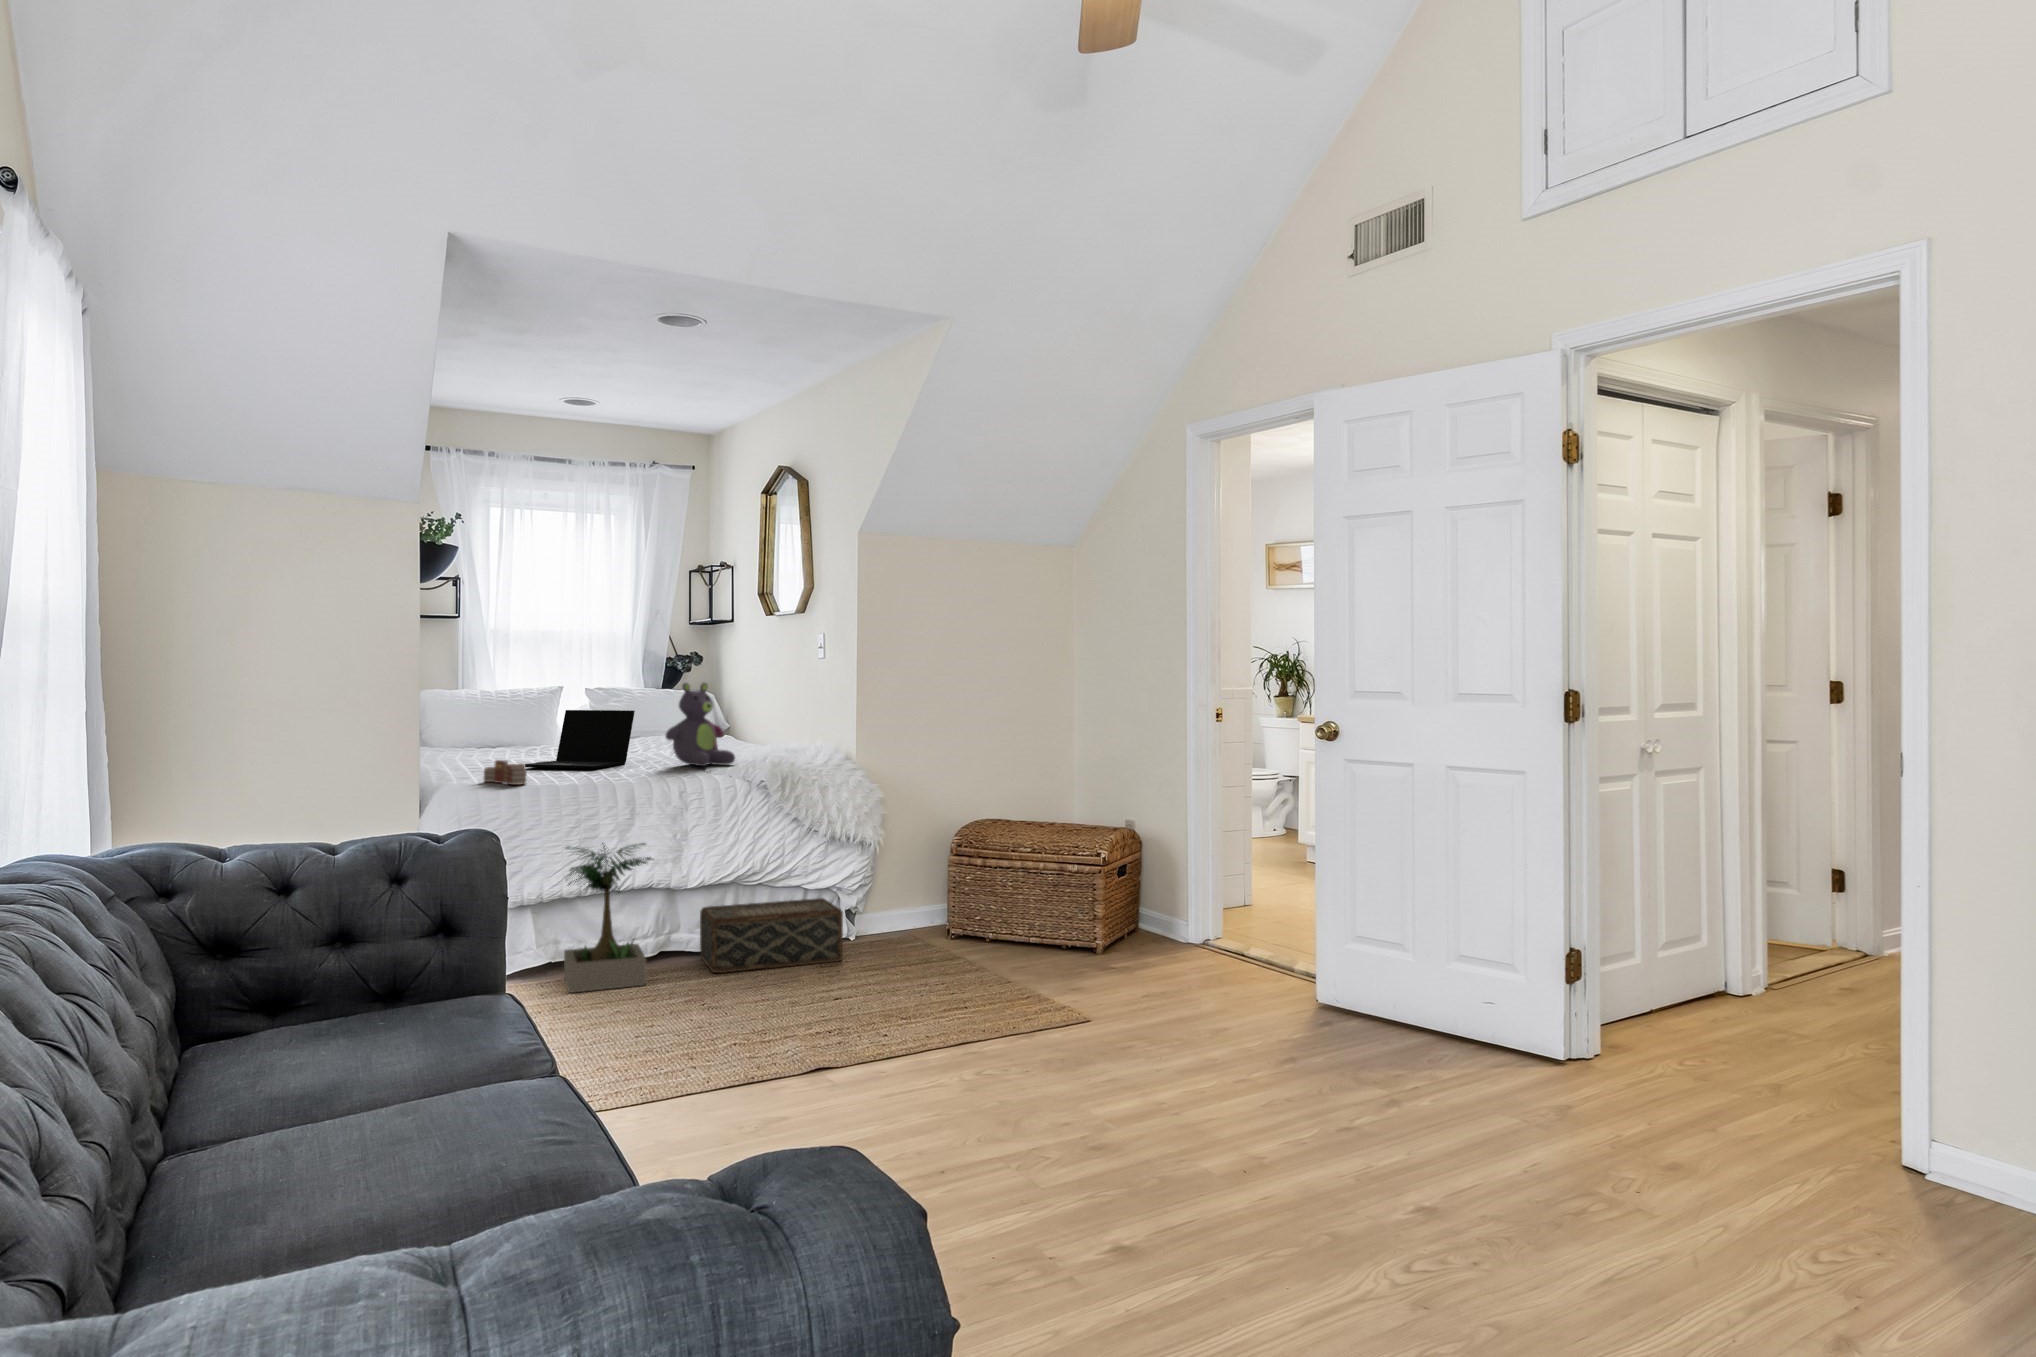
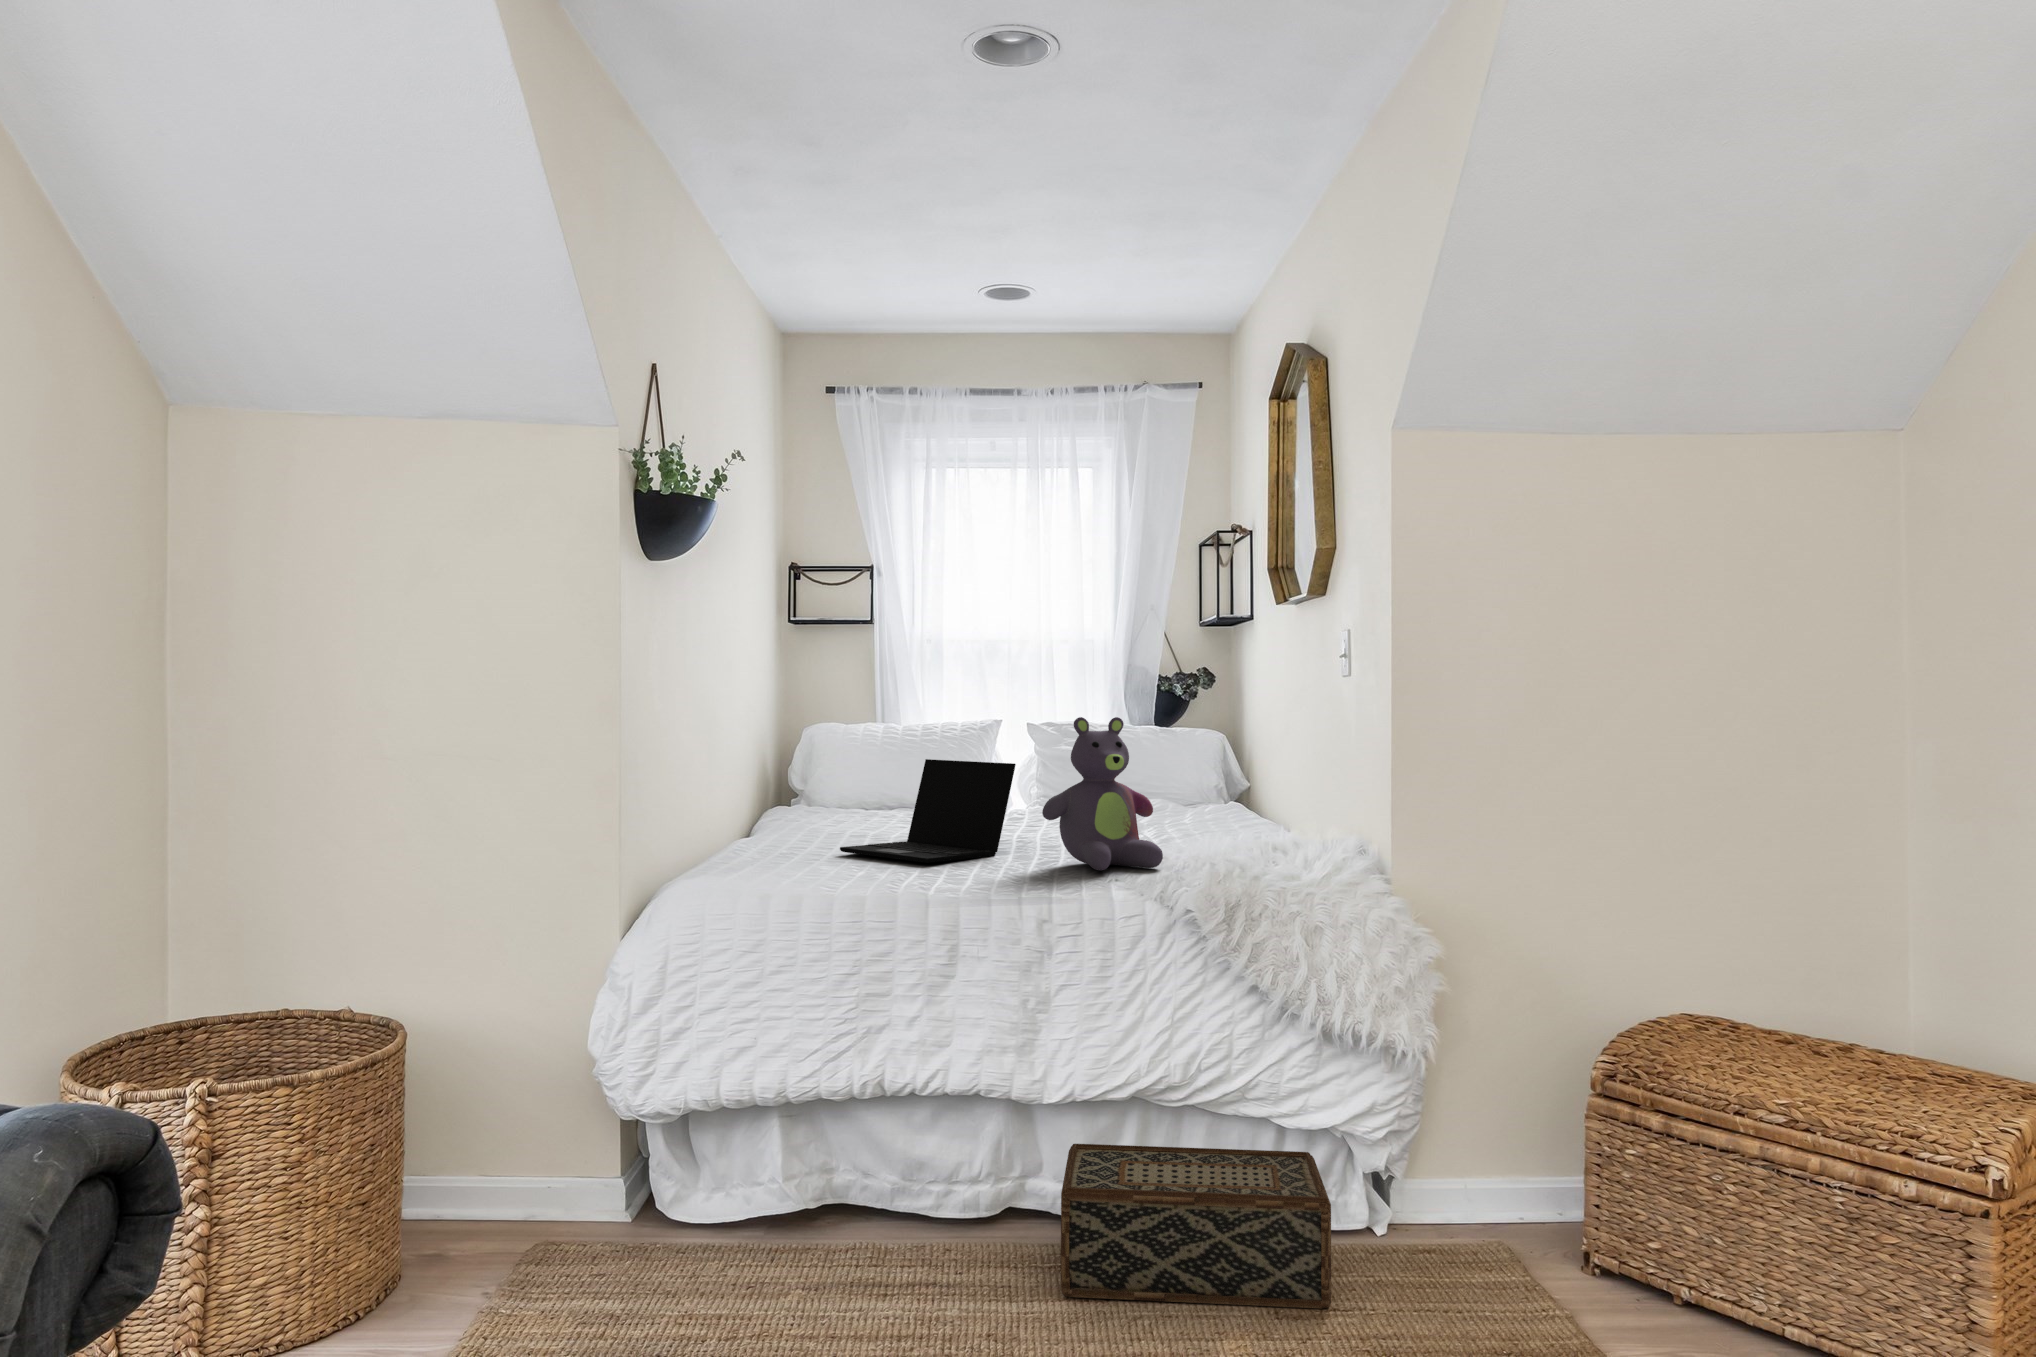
book: present [484,760,527,785] -> none [739,847,787,893]
potted plant: present [564,843,653,993] -> none [791,1004,985,1306]

